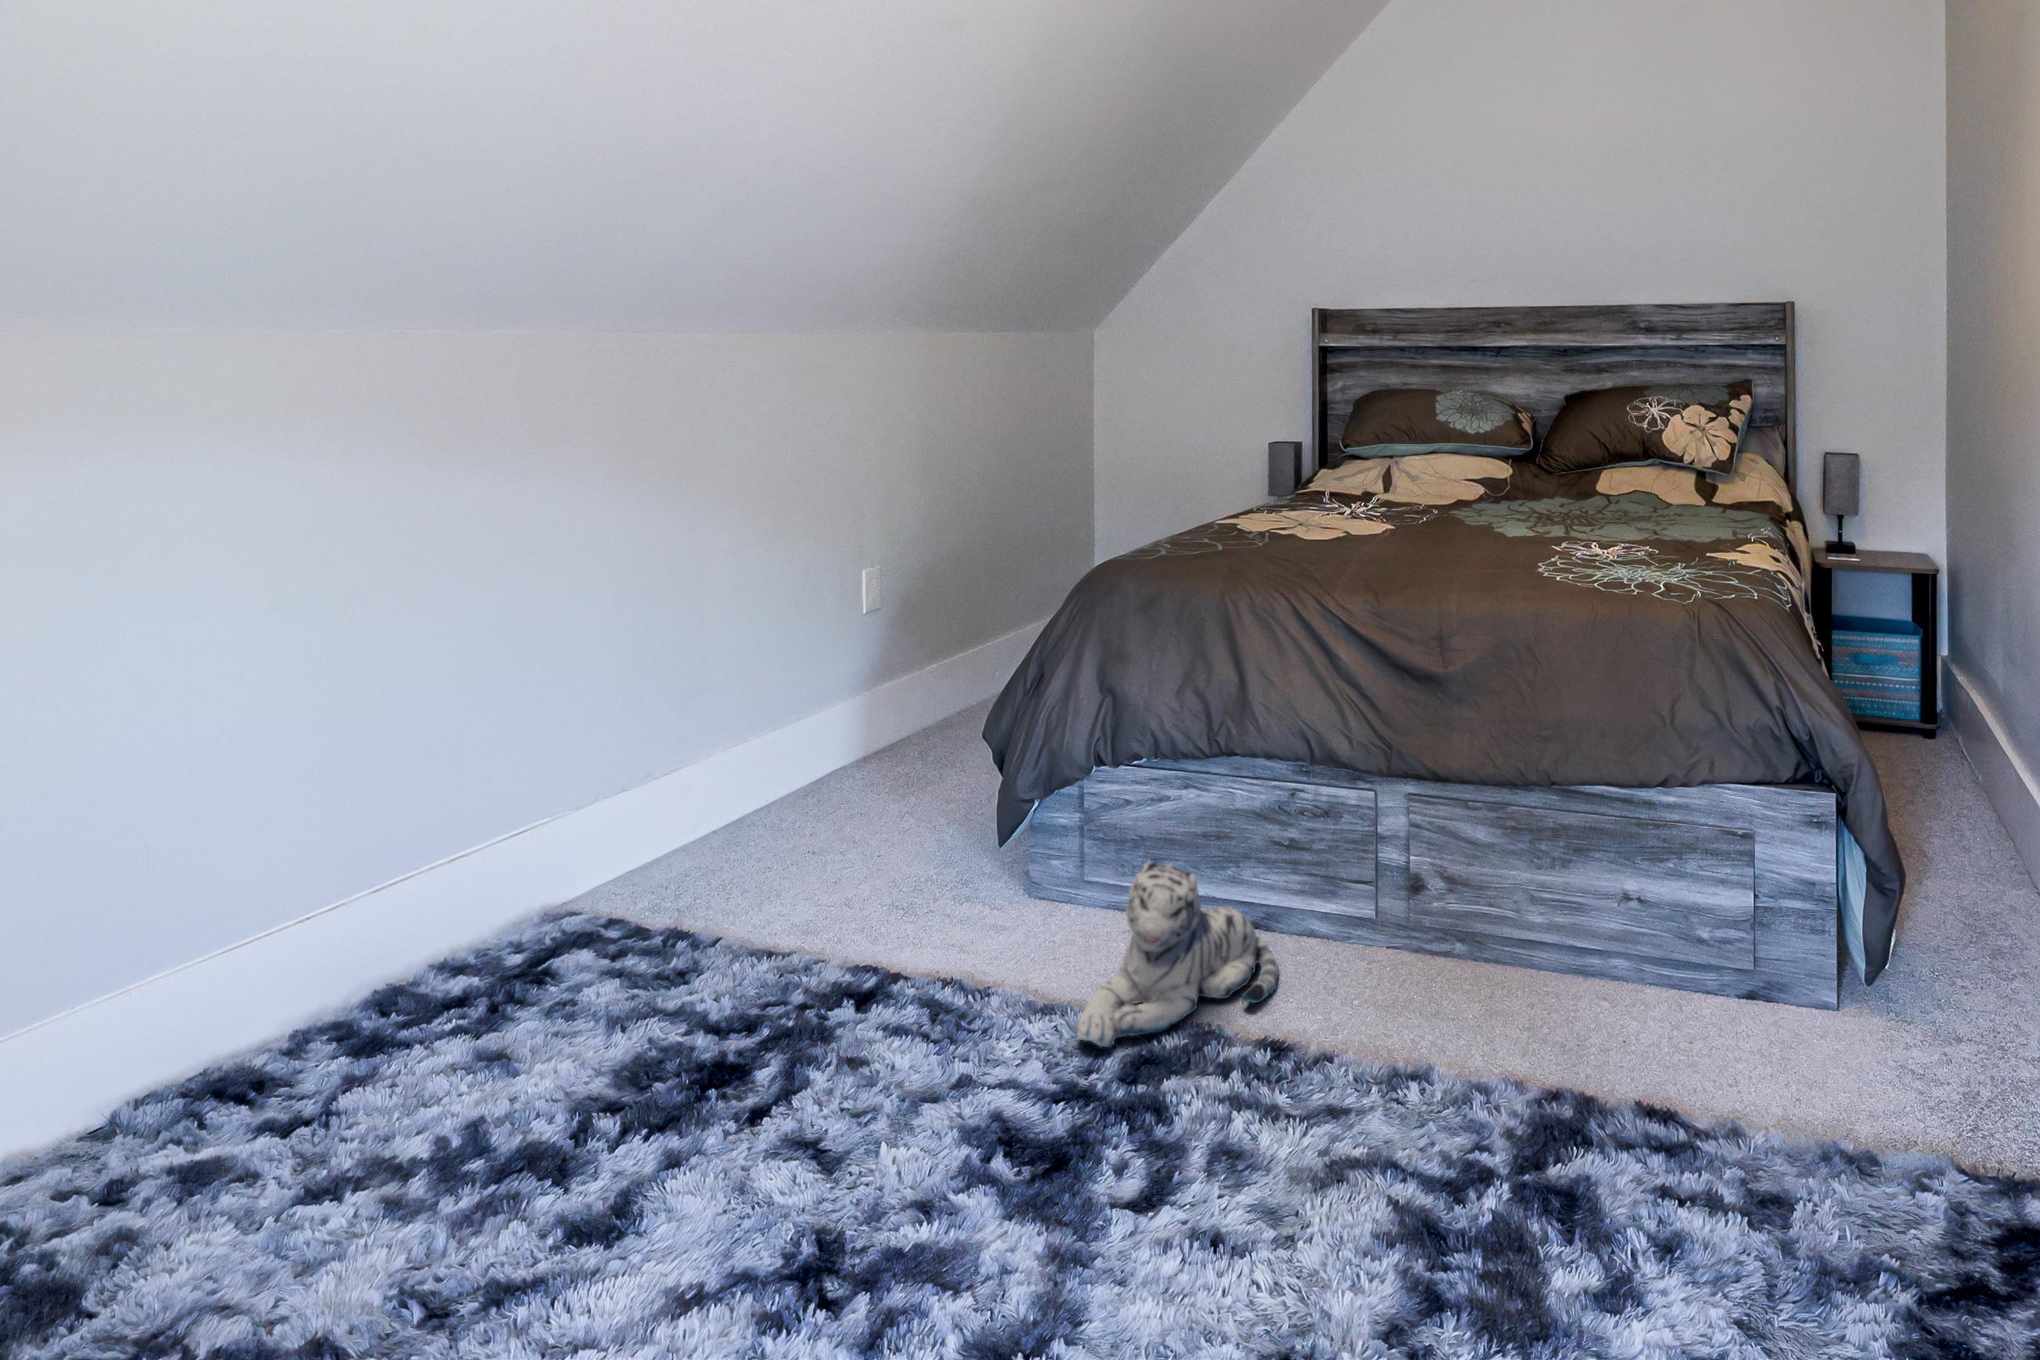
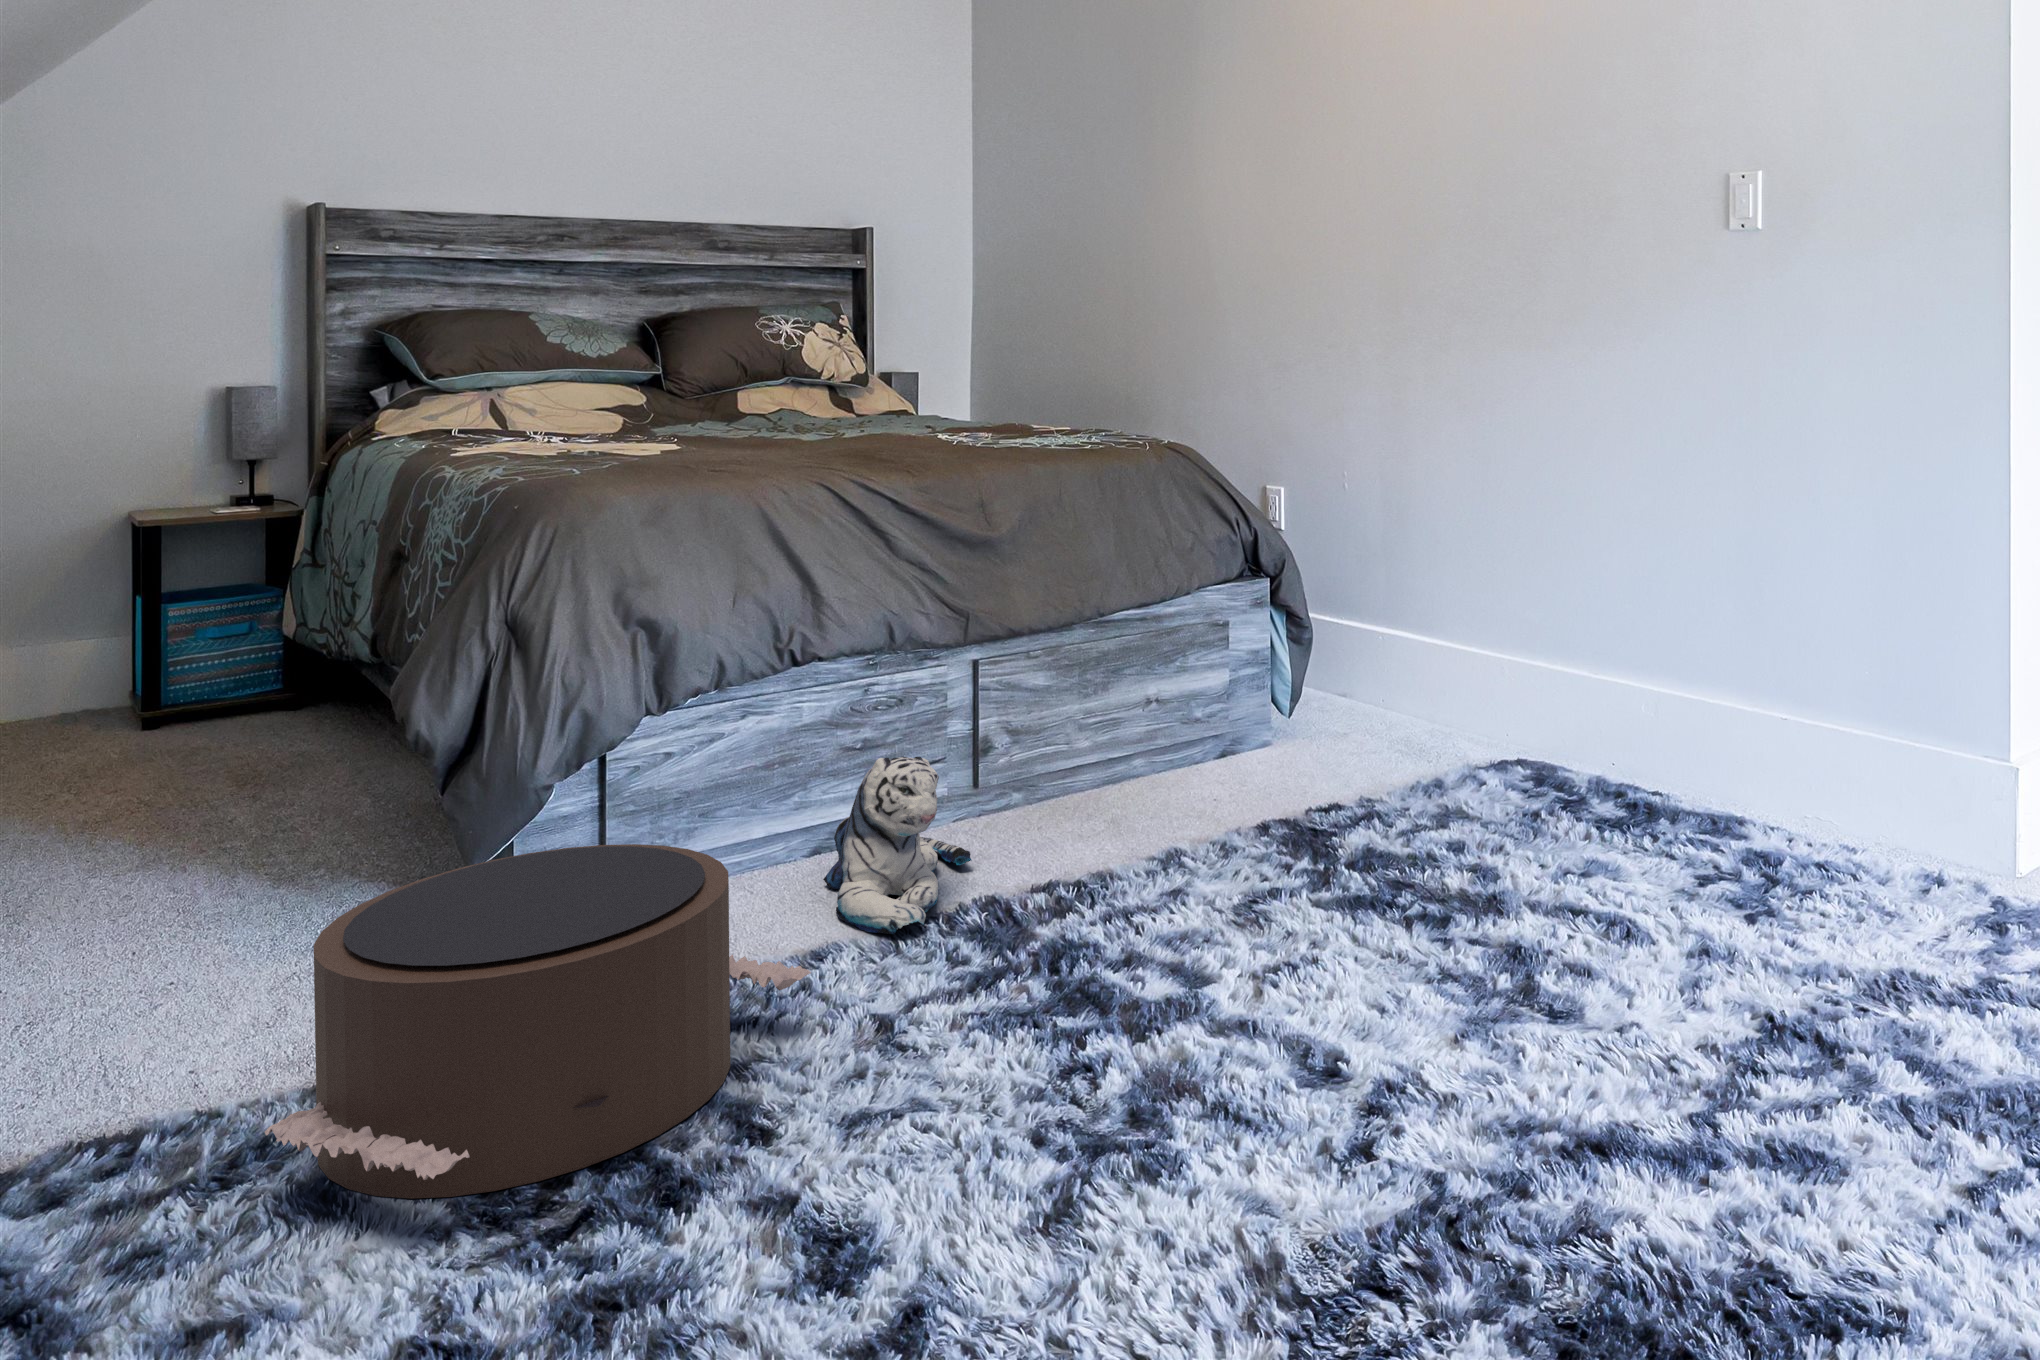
pouf: none [501,843,902,1124] -> present [265,844,811,1199]

